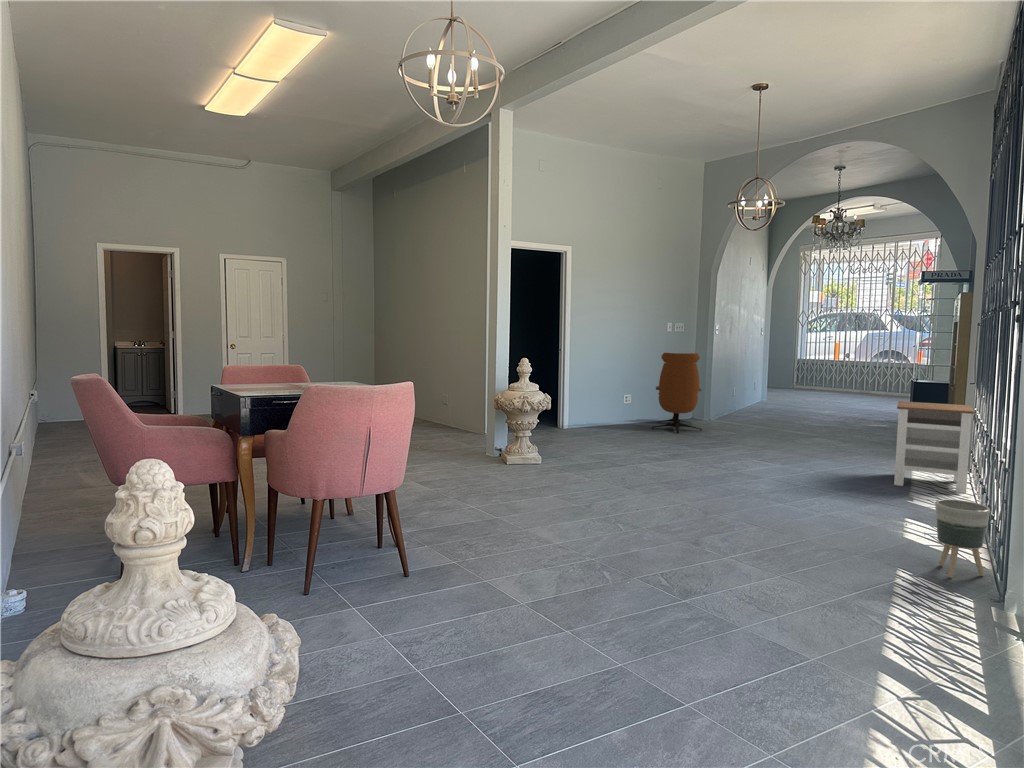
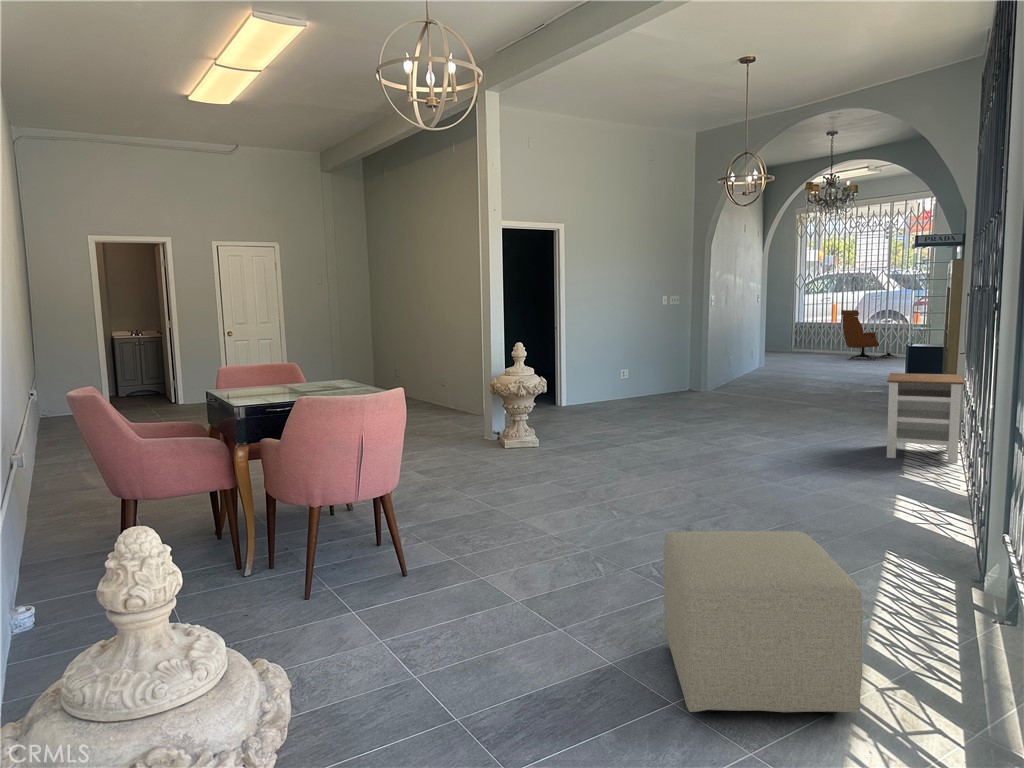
lounge chair: present [652,353,702,433] -> present [841,310,897,360]
planter: present [935,499,990,578] -> none [920,481,973,558]
ottoman: none [677,527,890,717] -> present [664,531,863,714]

